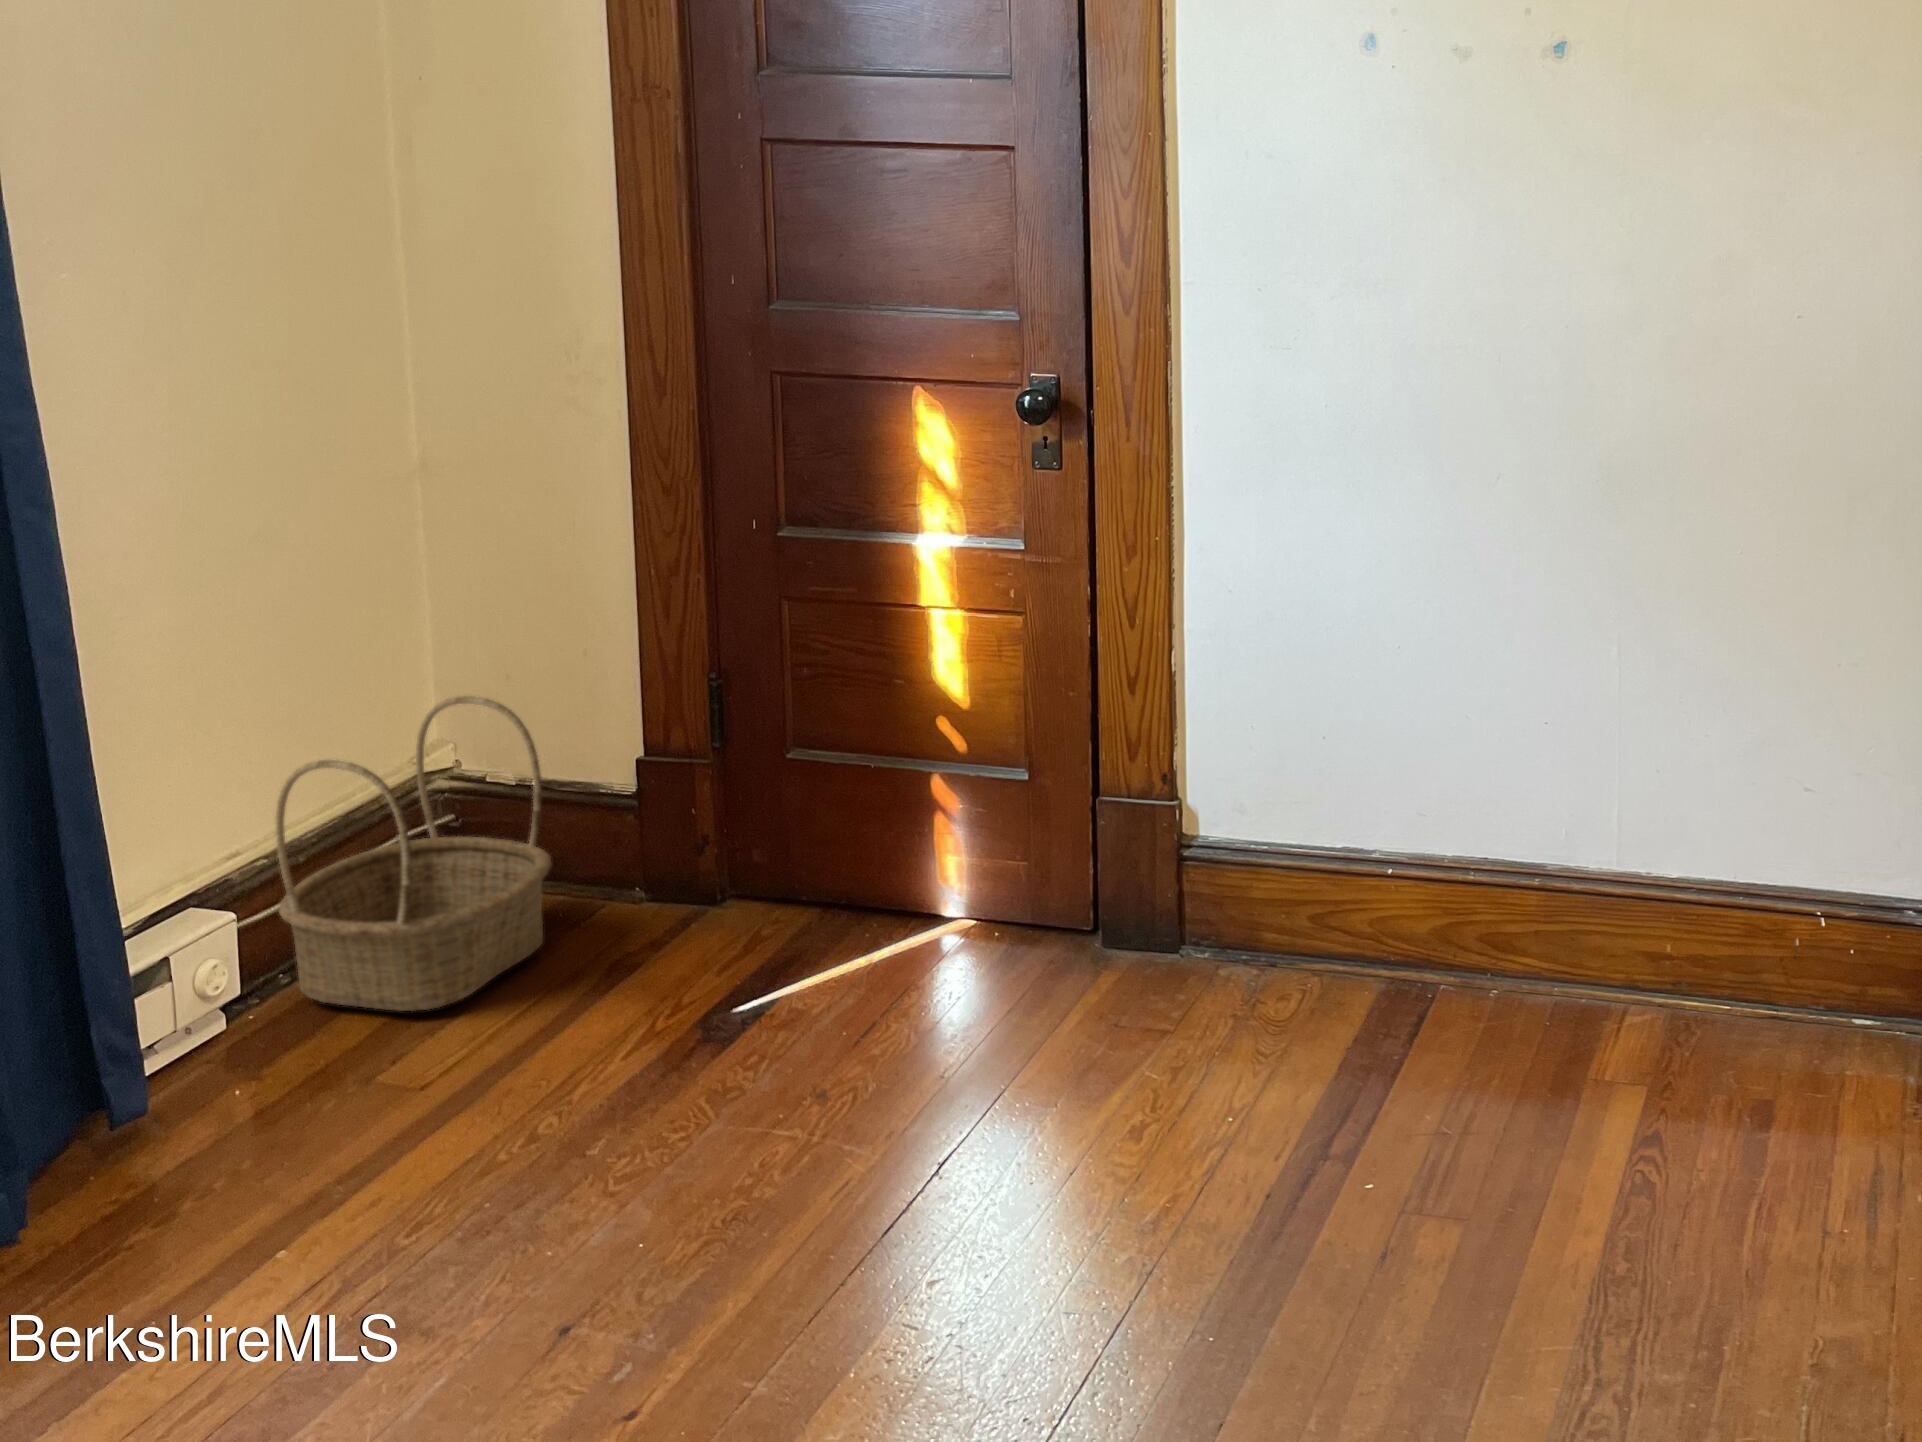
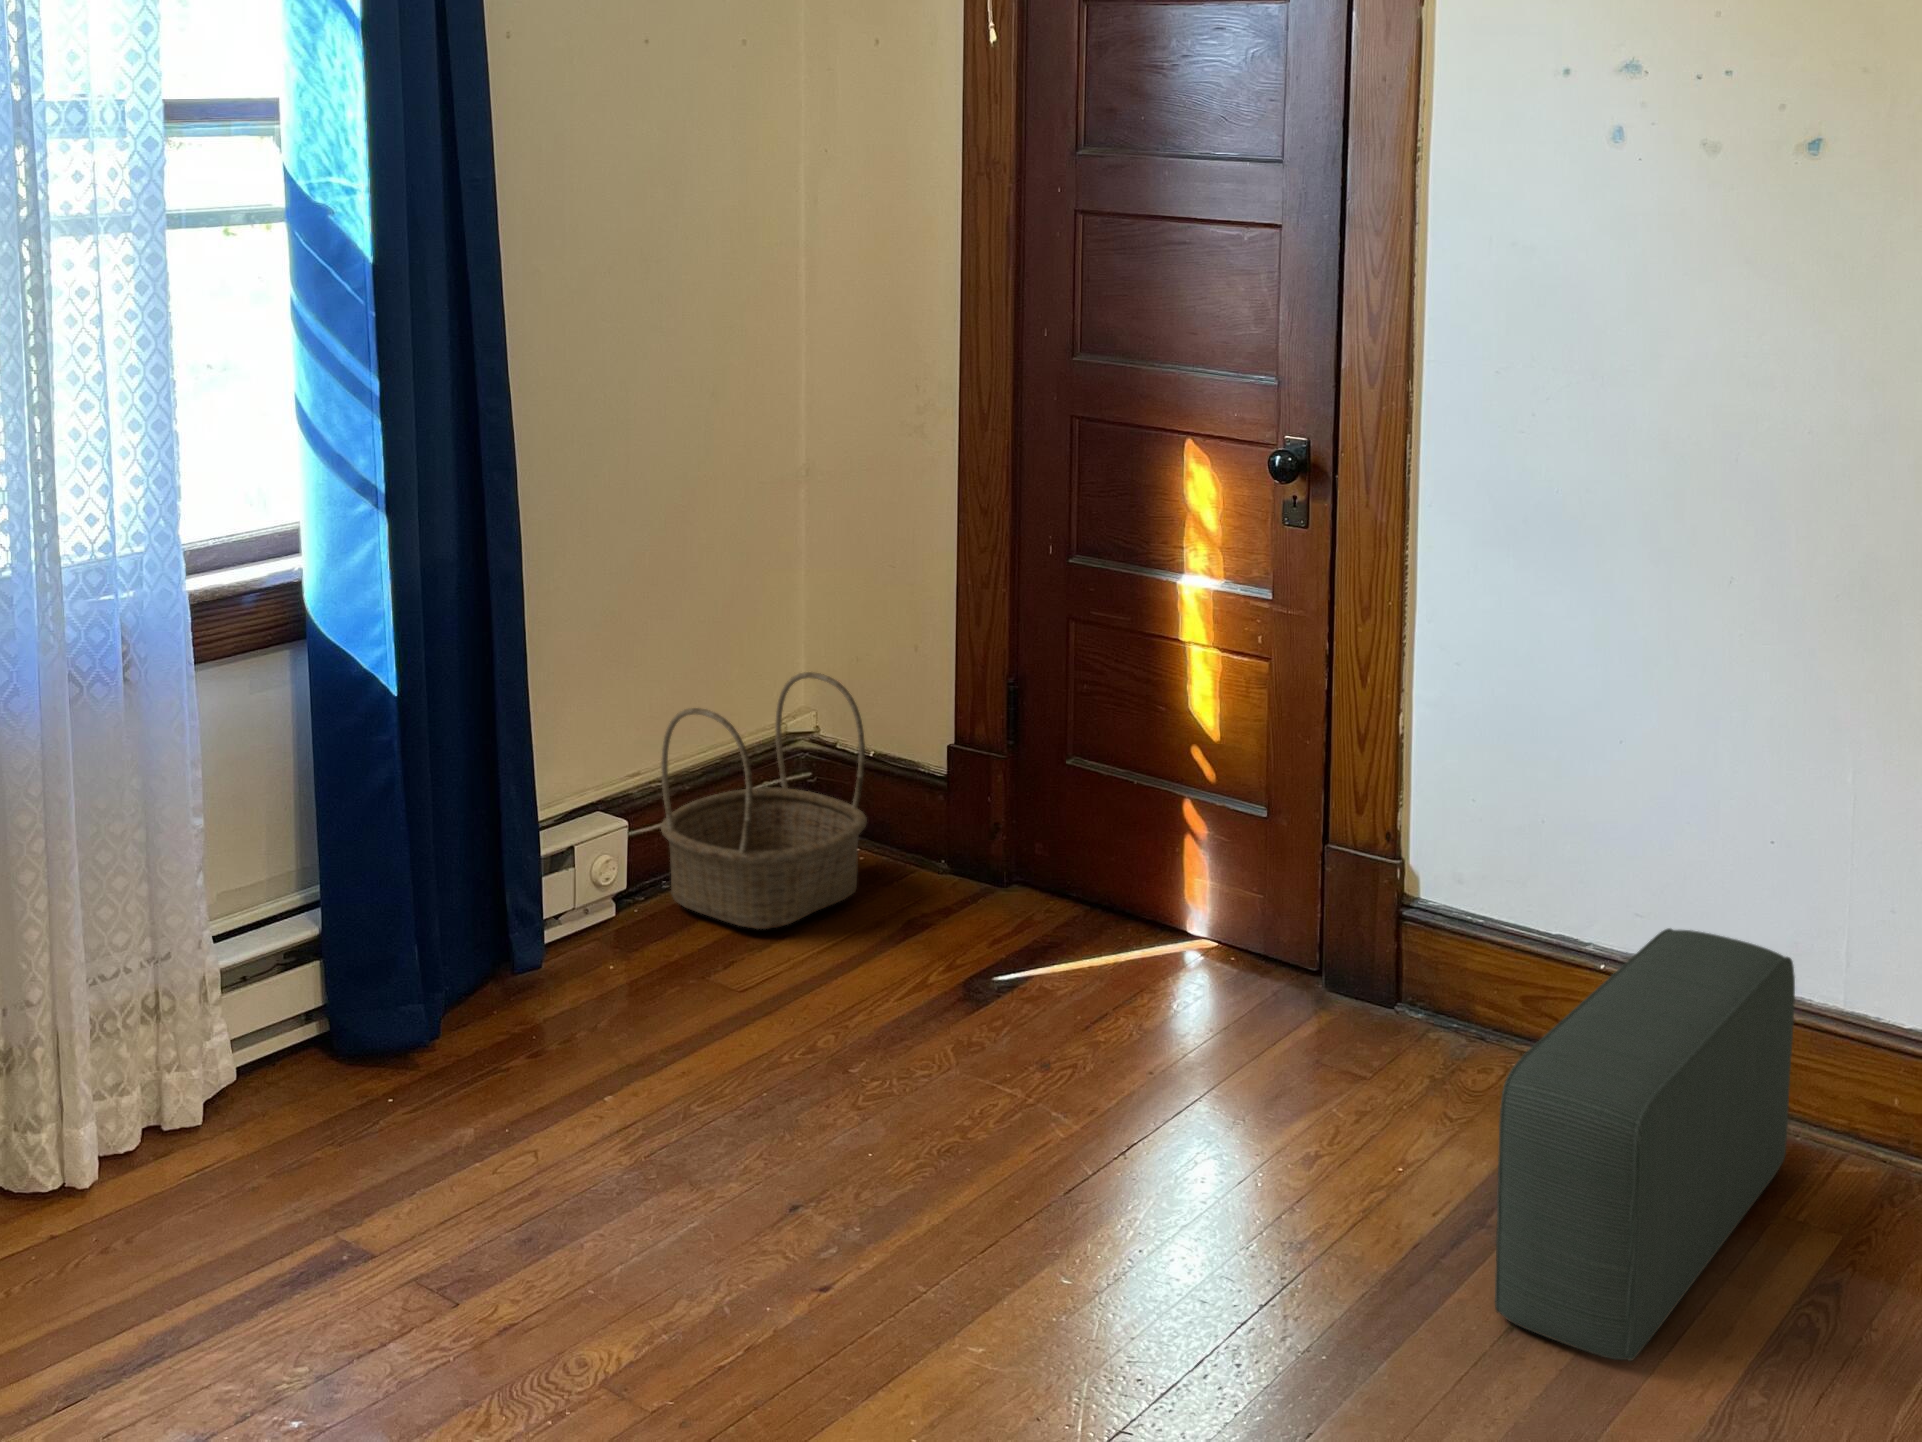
pouf: none [1360,825,1587,1261] -> present [1495,928,1795,1361]

